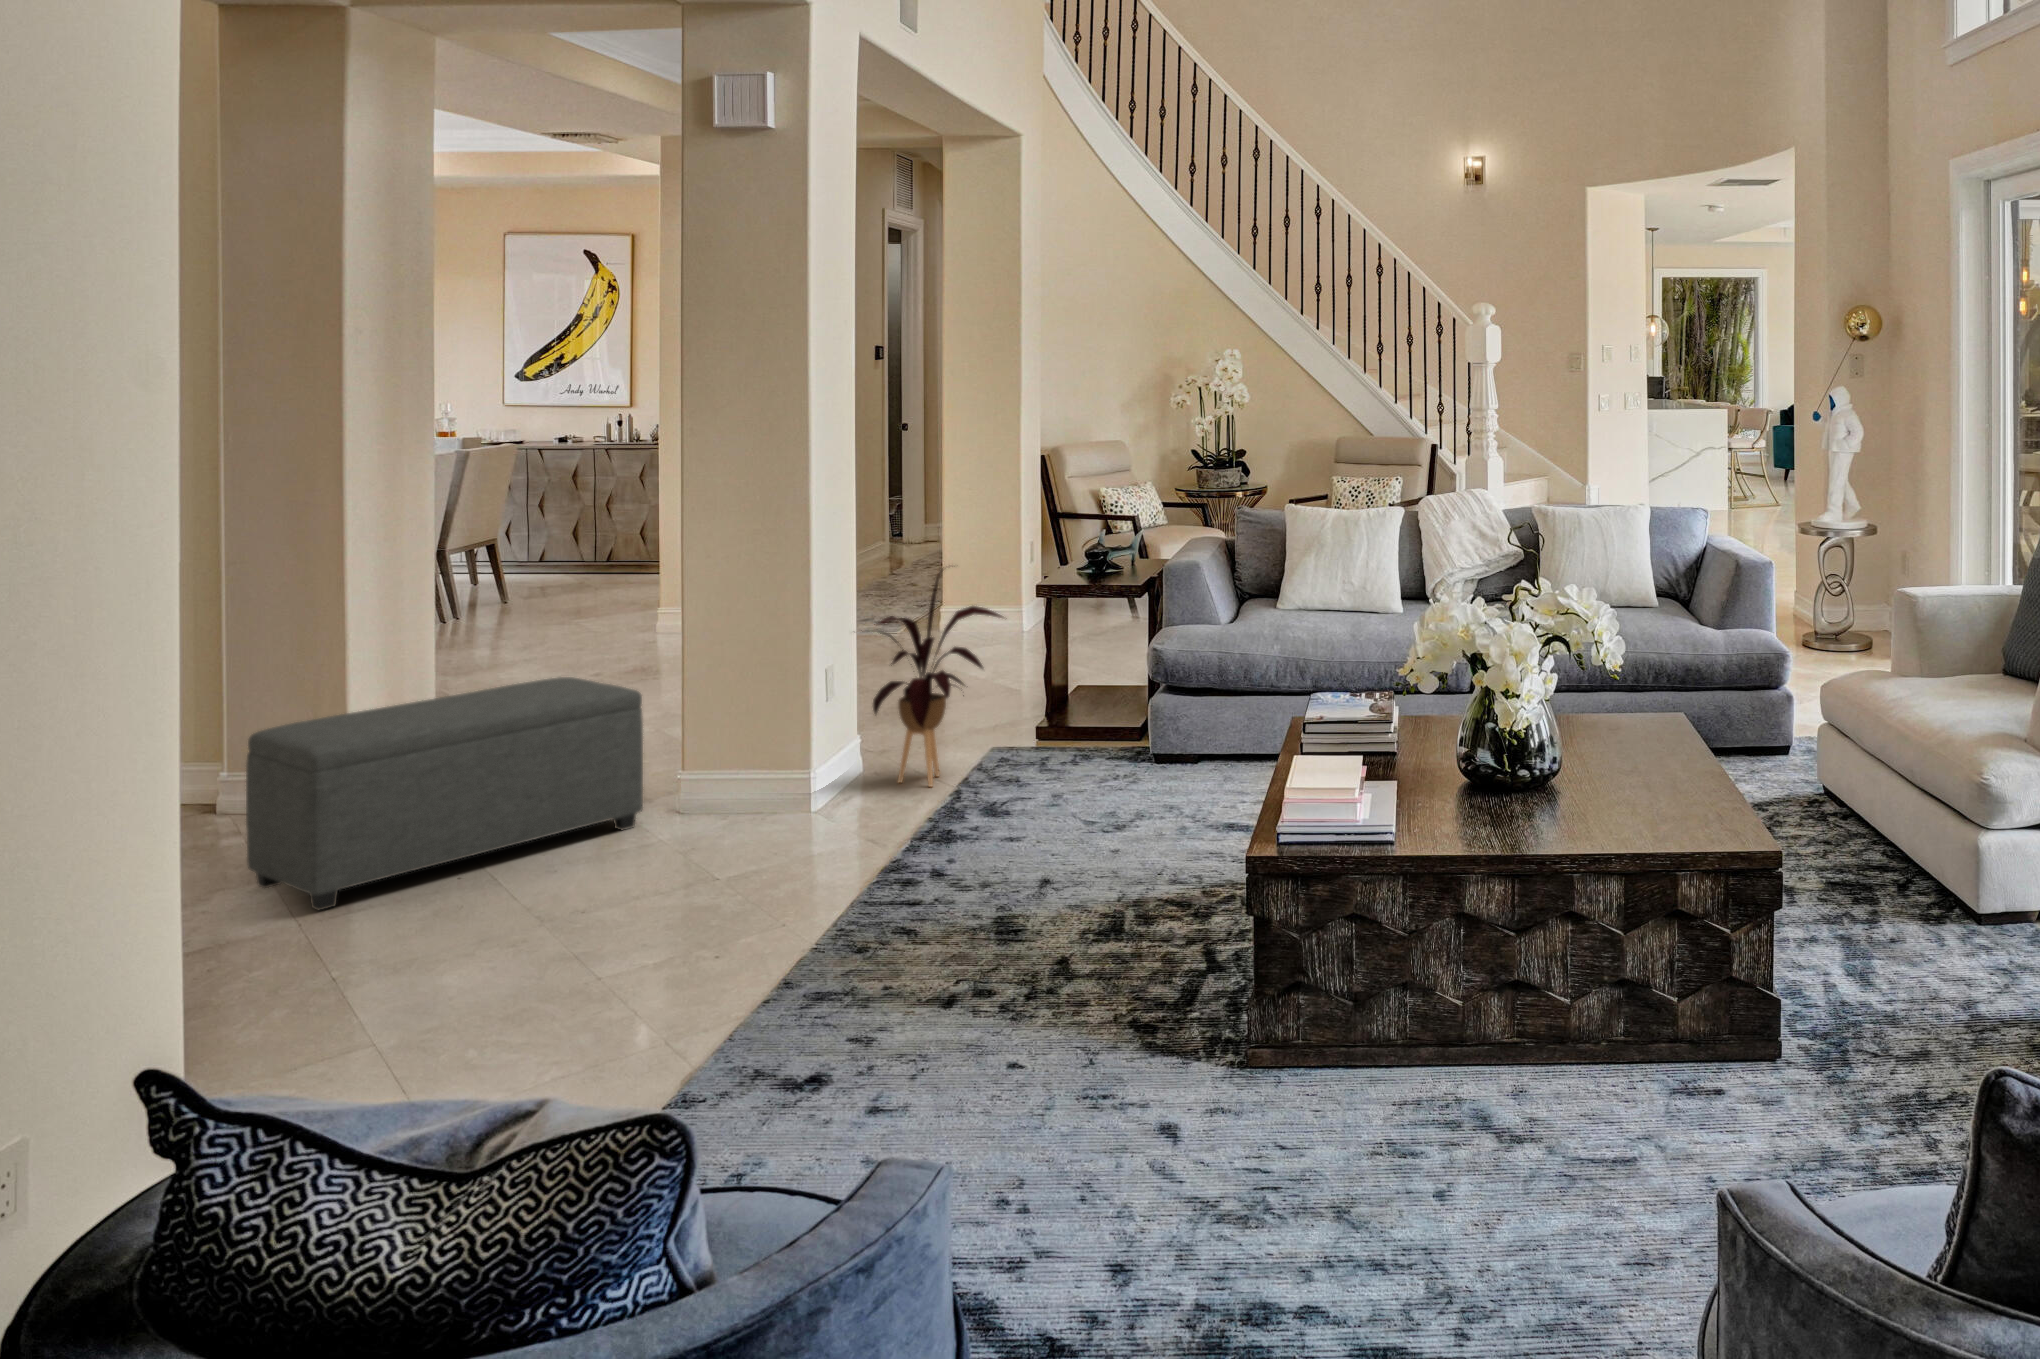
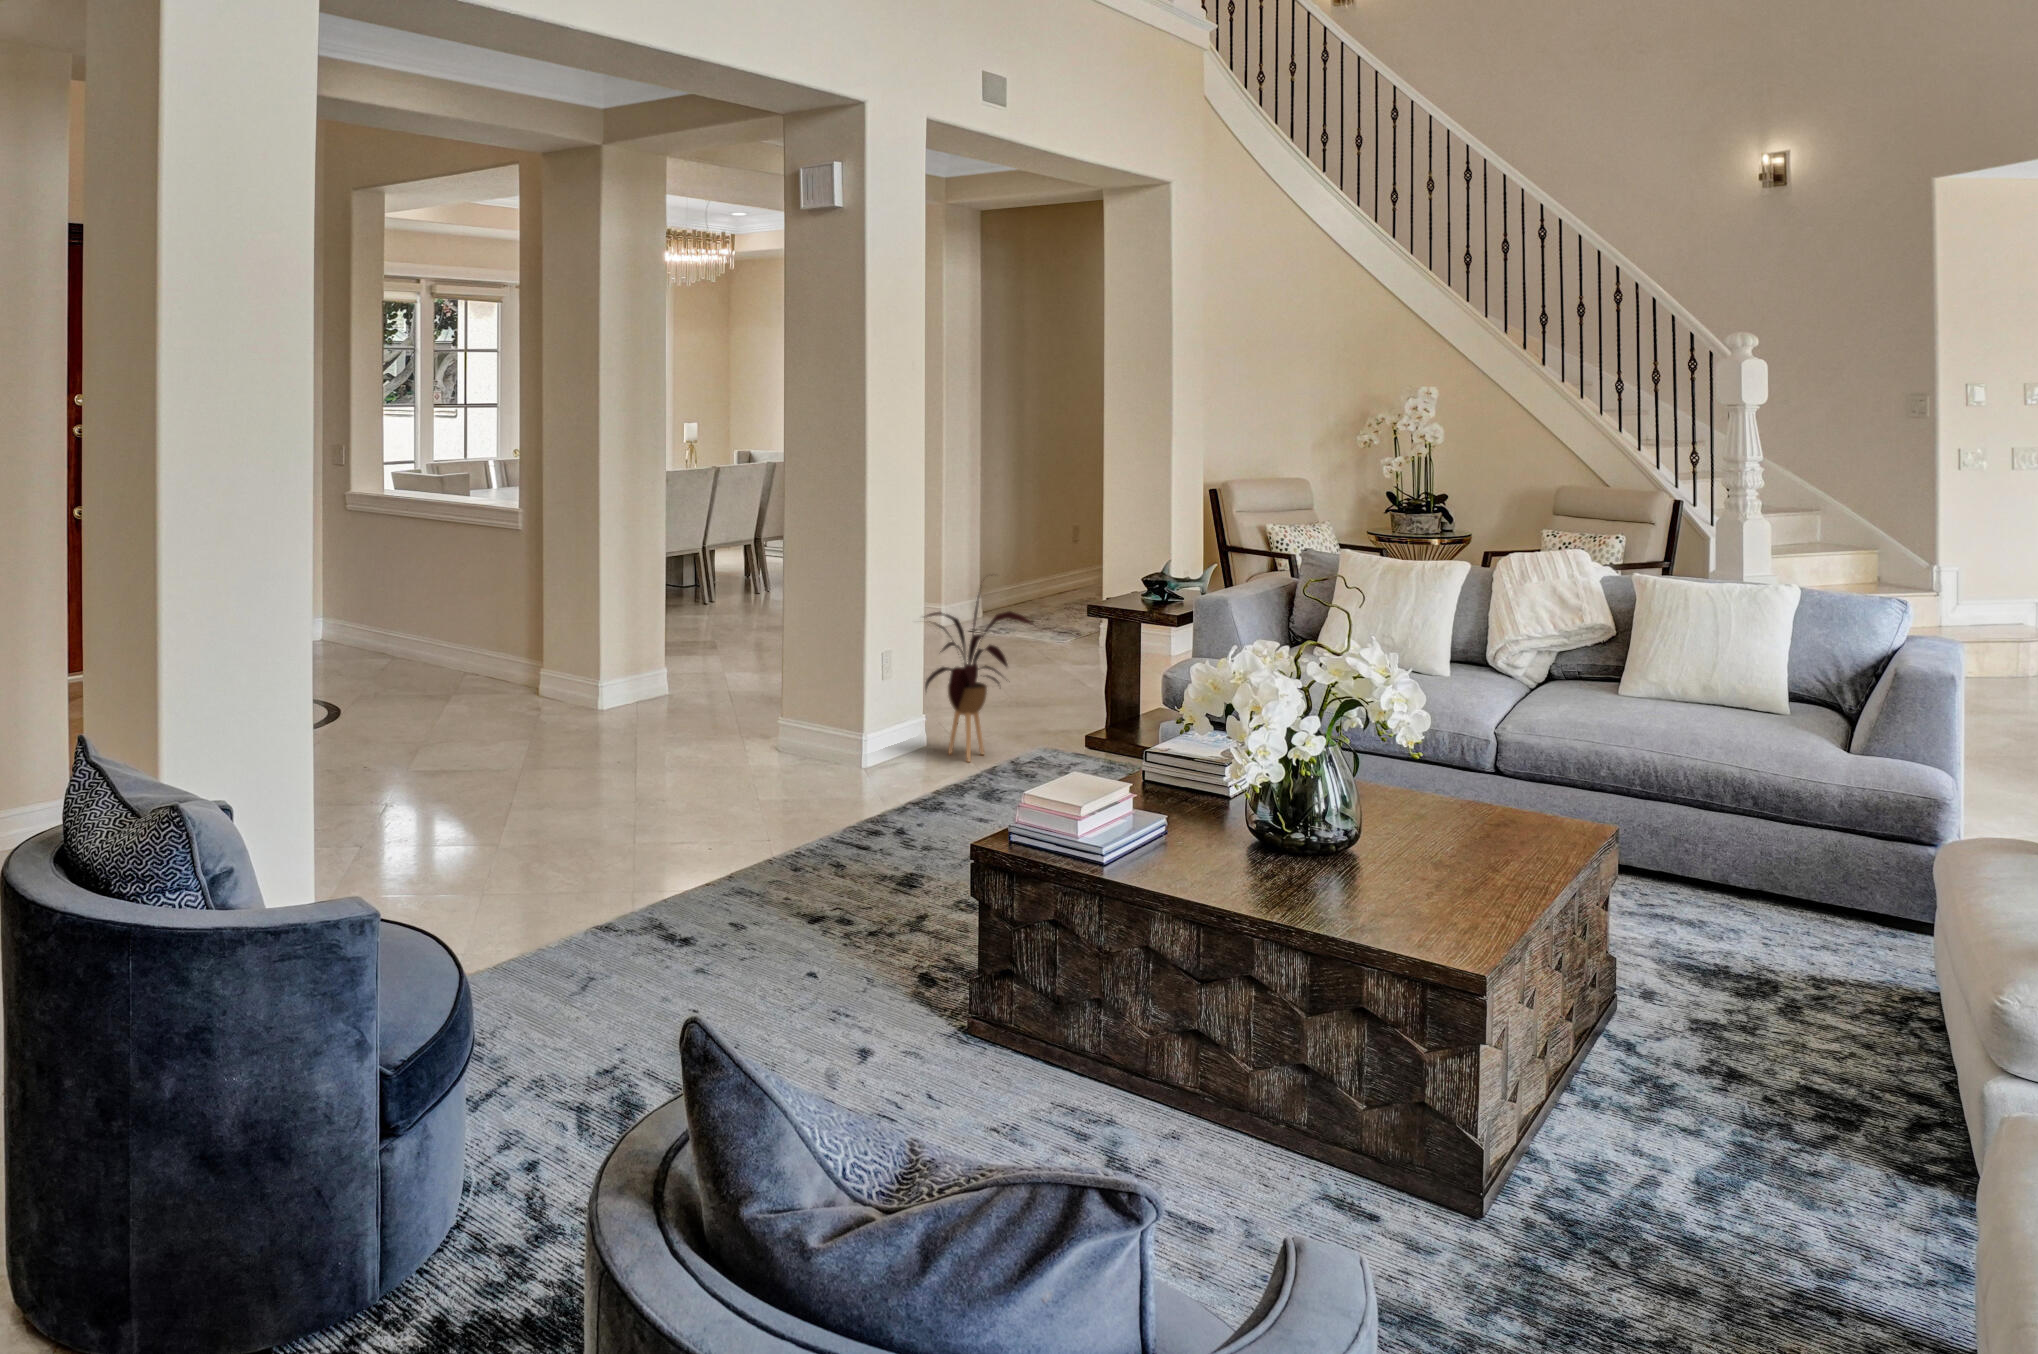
ottoman: present [246,677,643,911] -> none [518,629,754,764]

